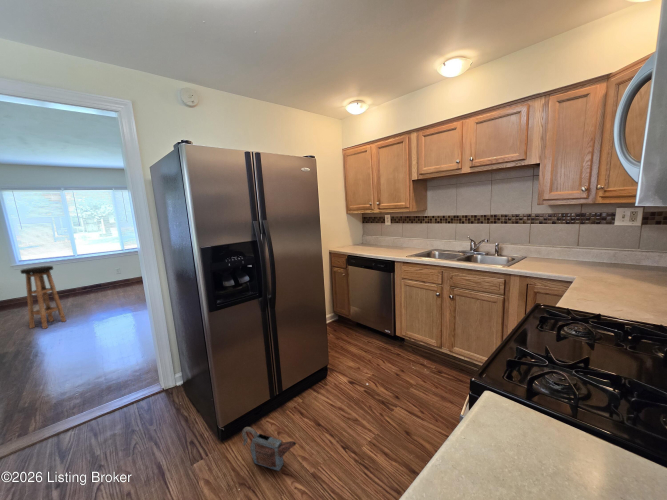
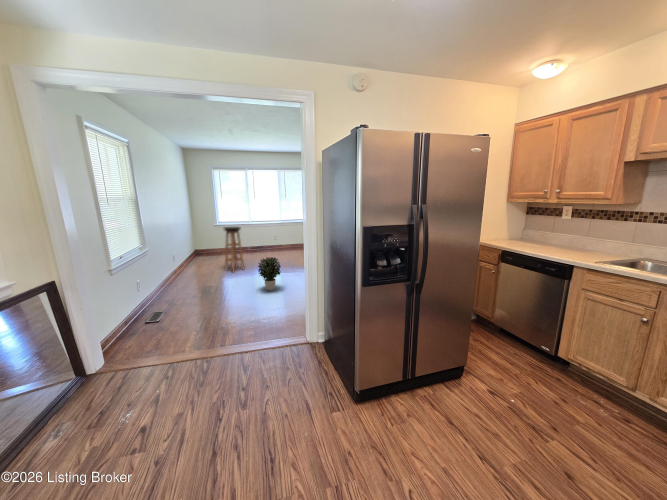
potted plant: none [83,298,122,342] -> present [258,257,281,291]
watering can: present [242,427,296,471] -> none [376,398,432,451]

